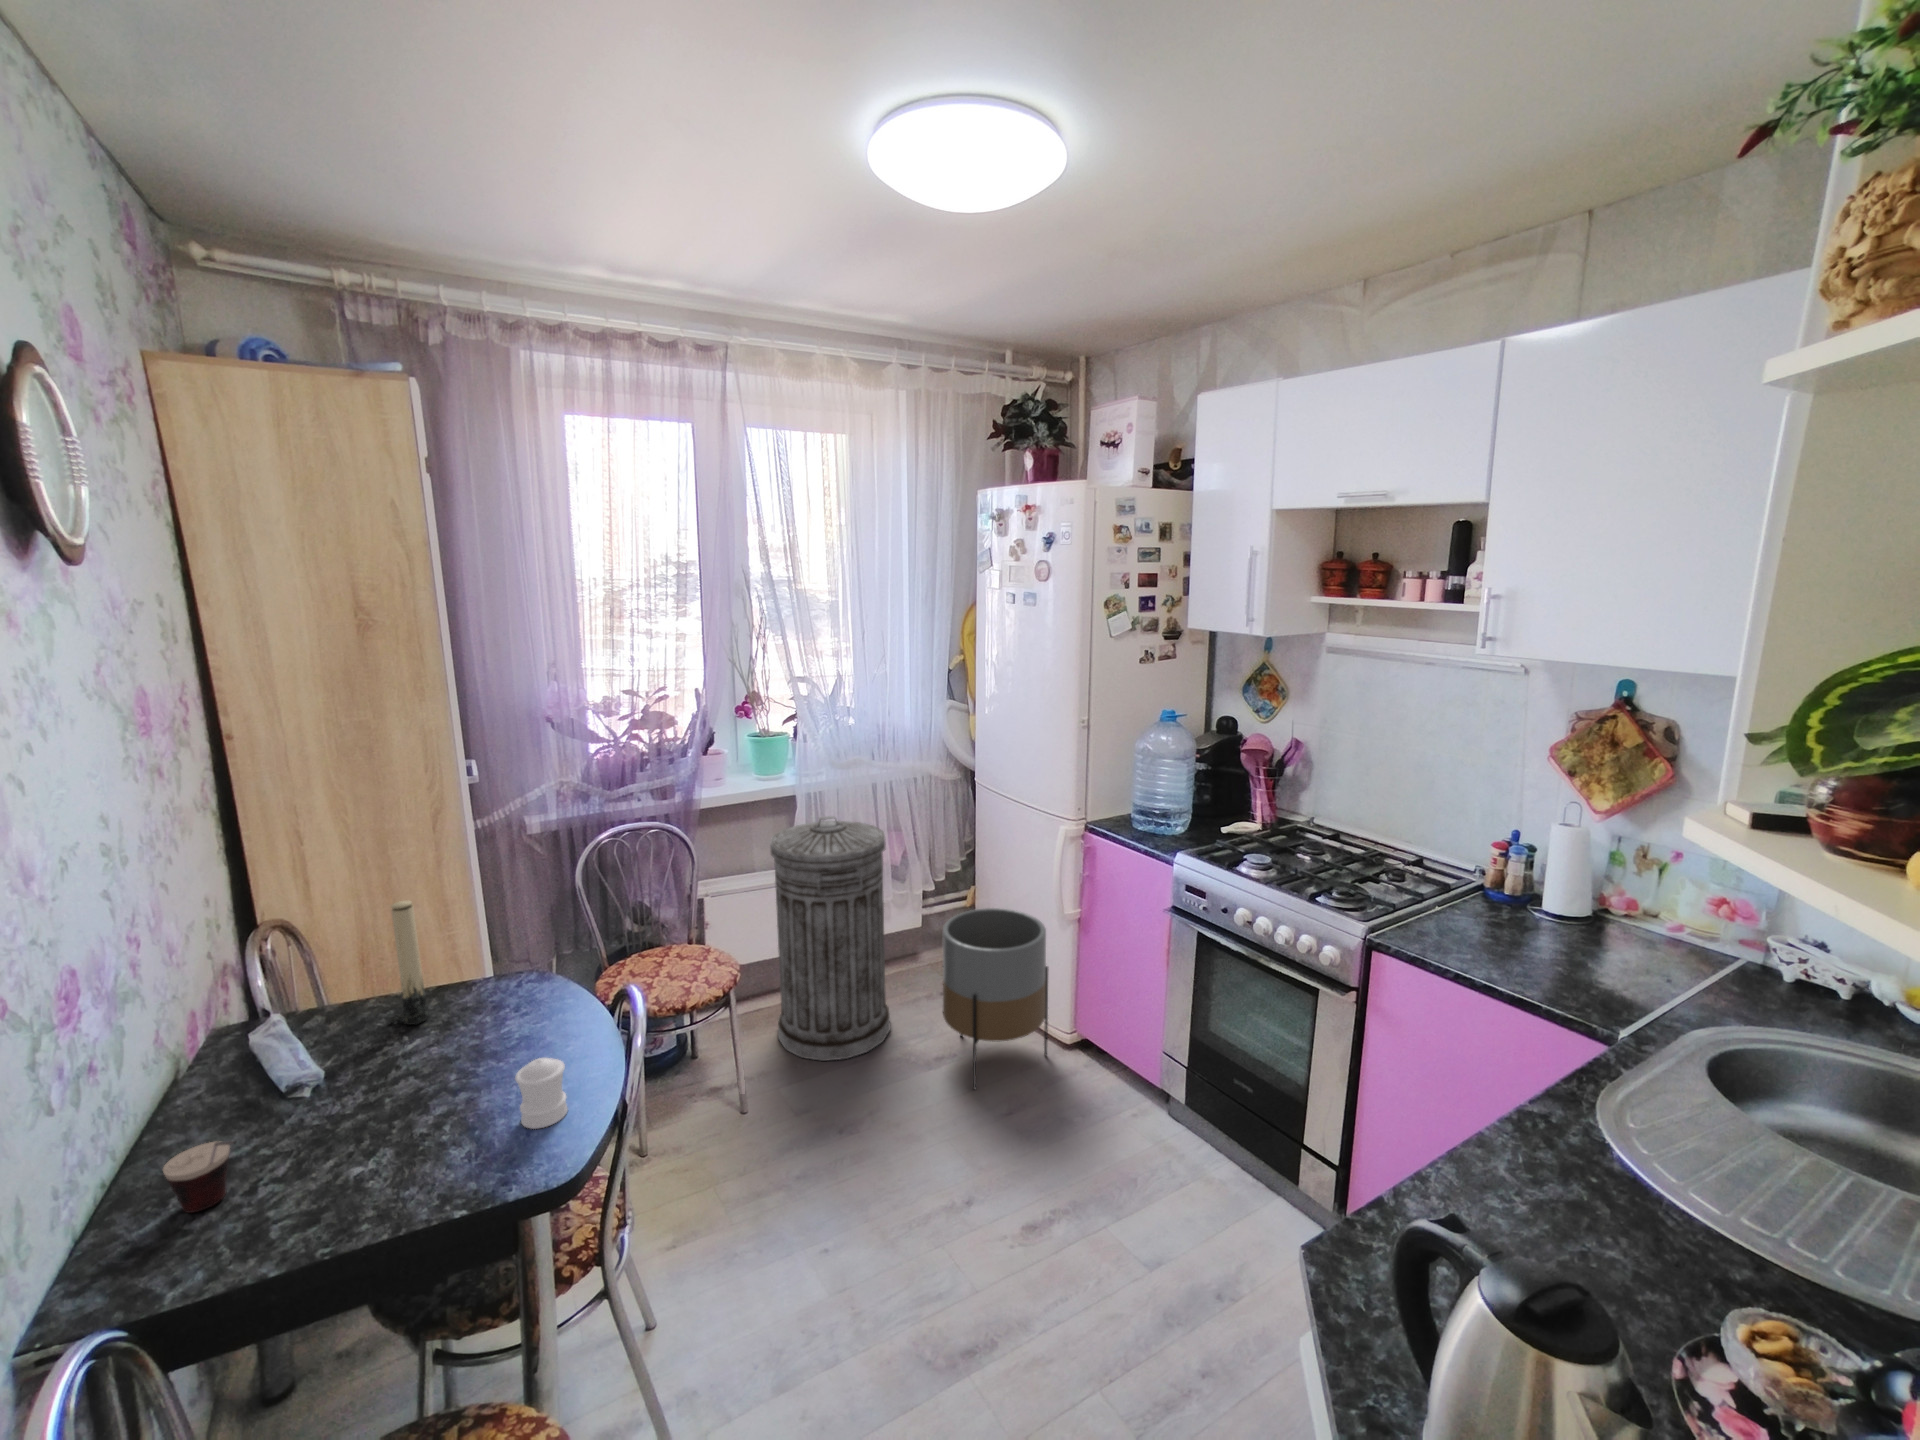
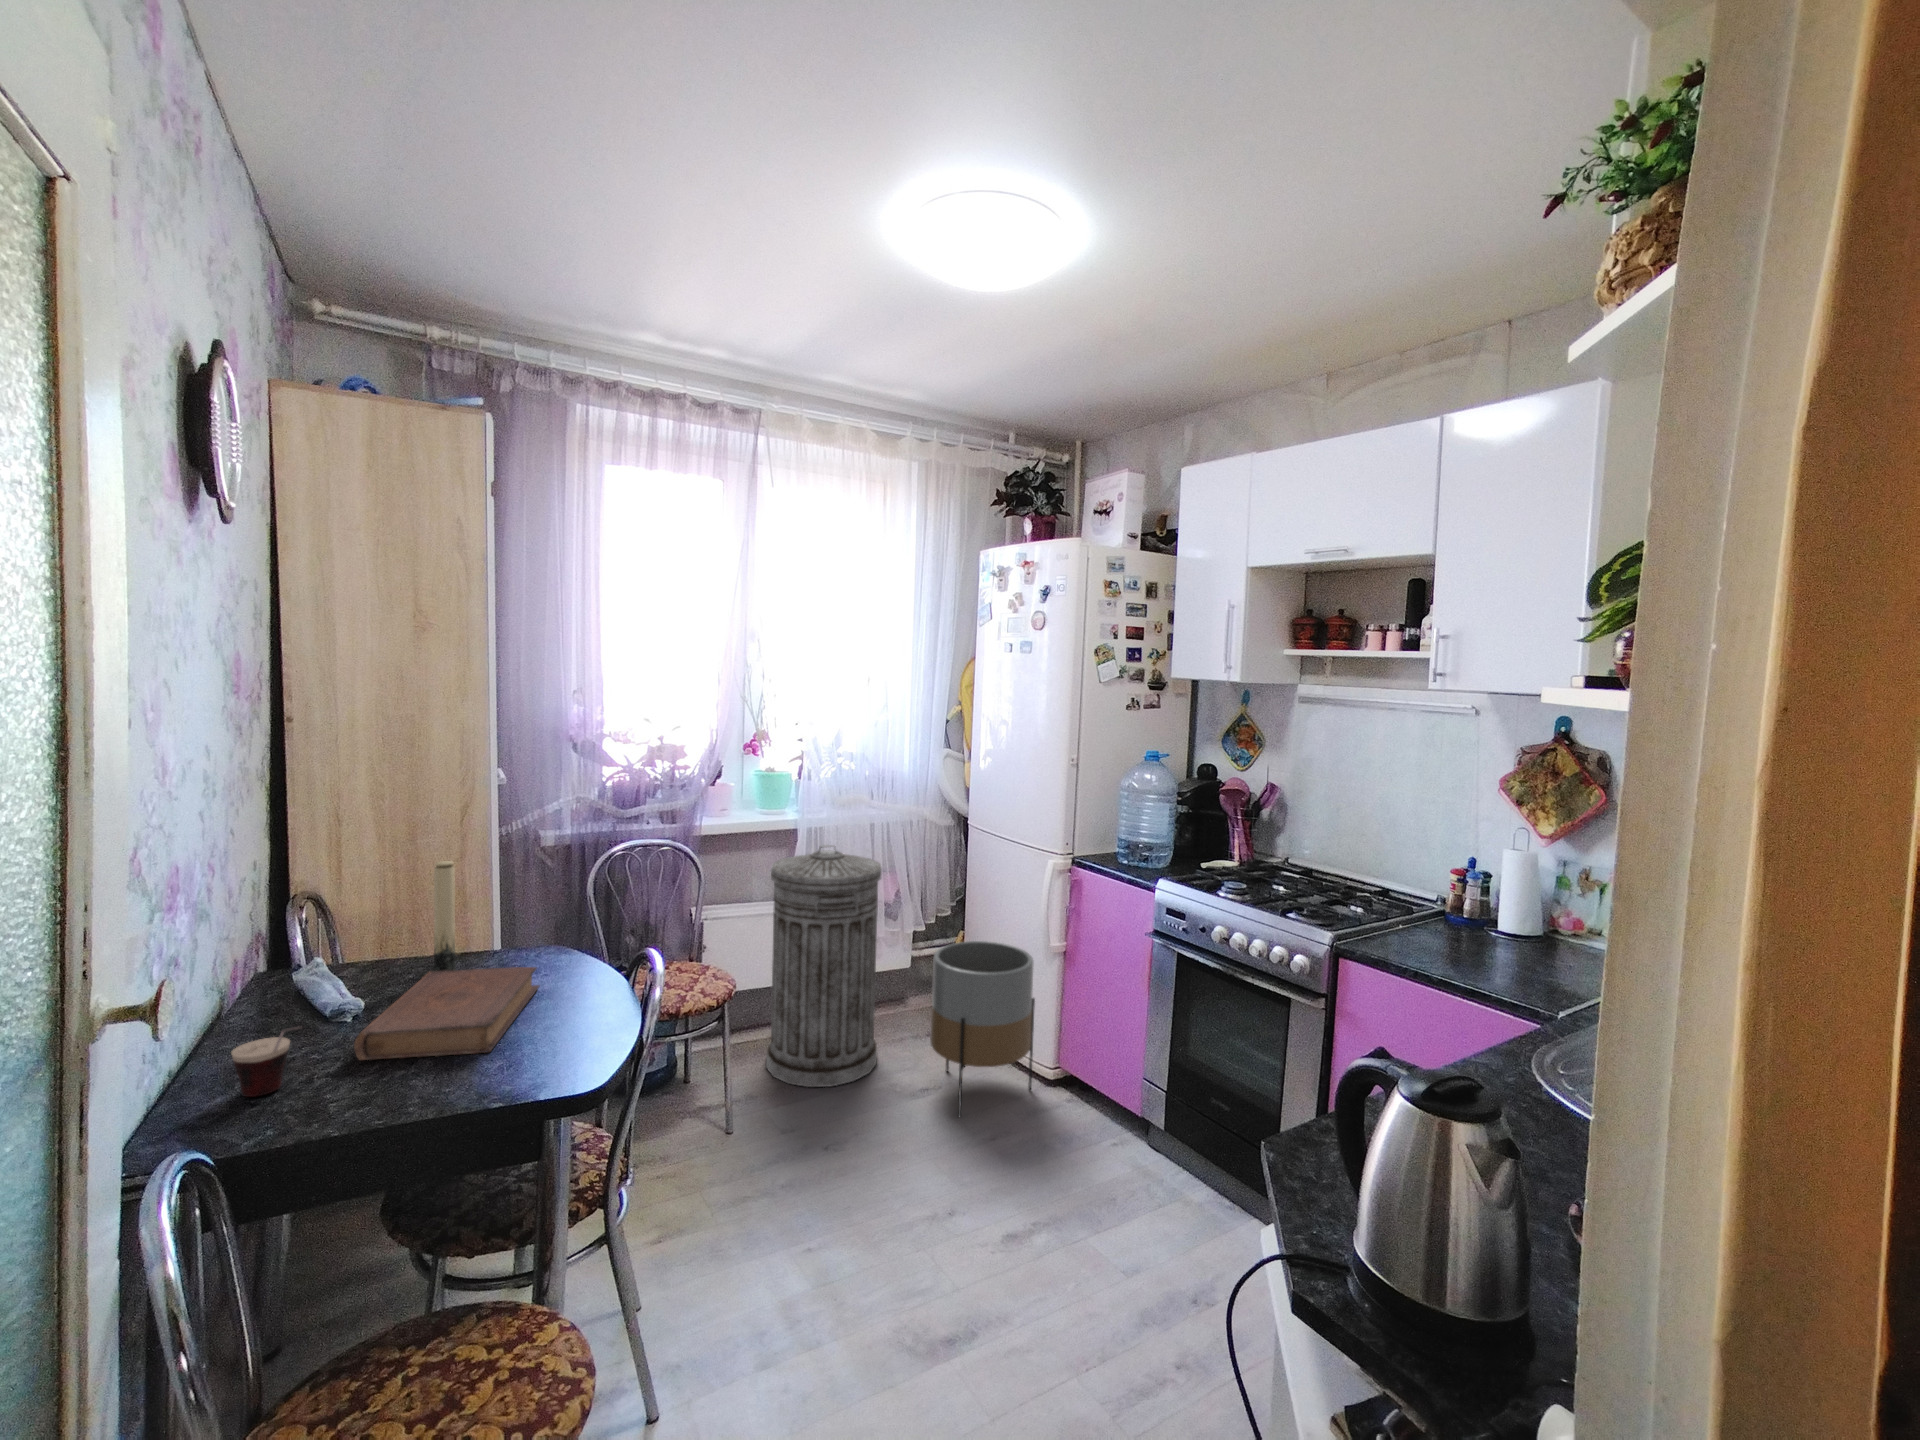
book: none [306,1012,516,1151] -> present [354,967,539,1060]
salt shaker: present [515,1058,568,1129] -> none [548,988,594,1052]

